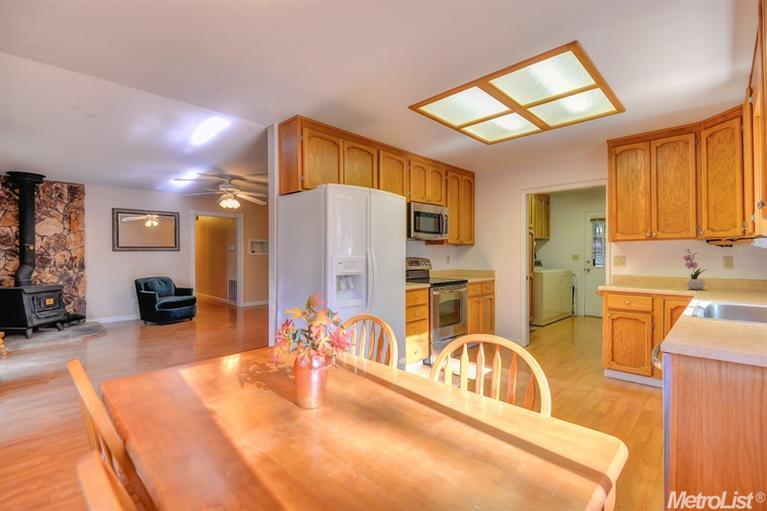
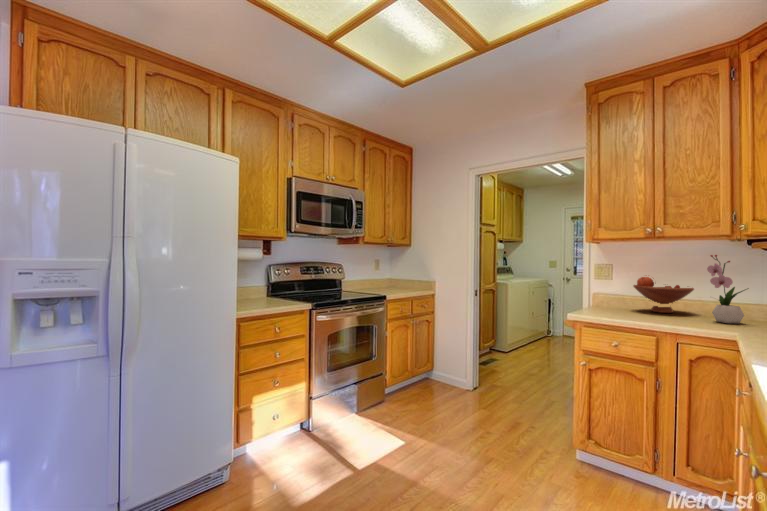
fruit bowl: none [639,263,678,286] -> present [634,277,694,313]

